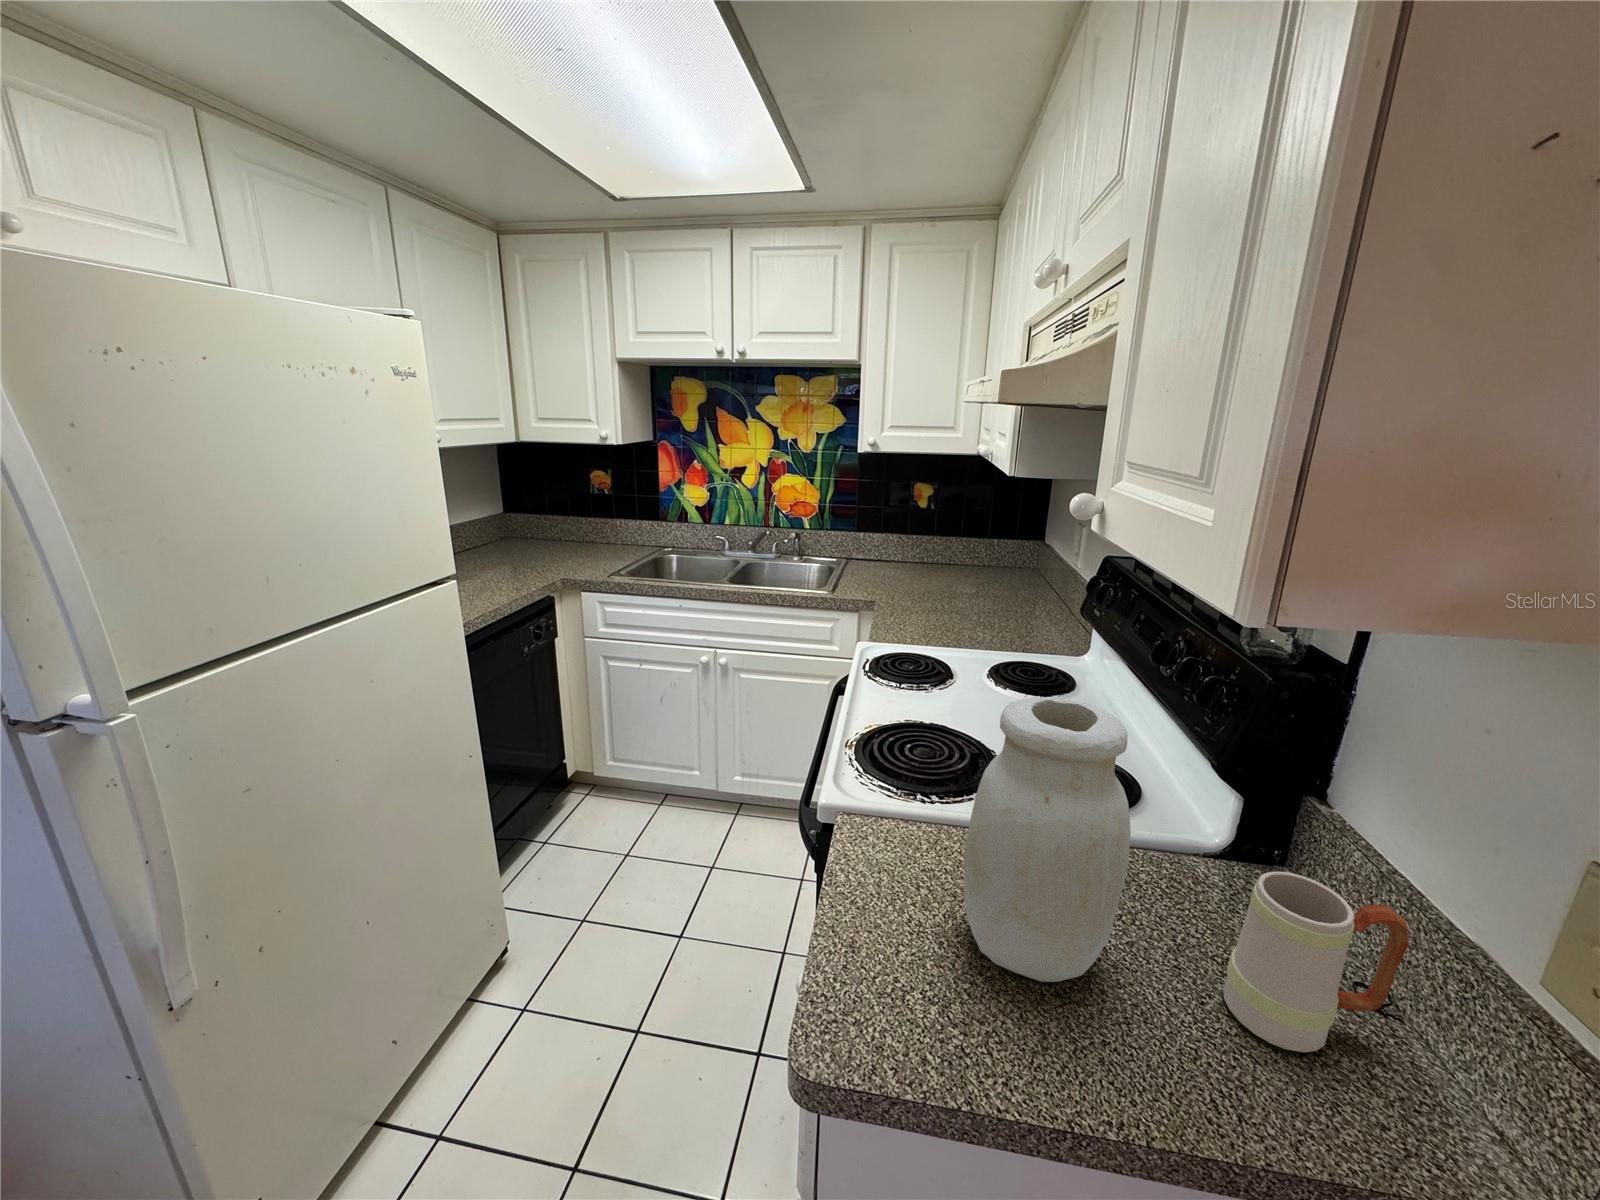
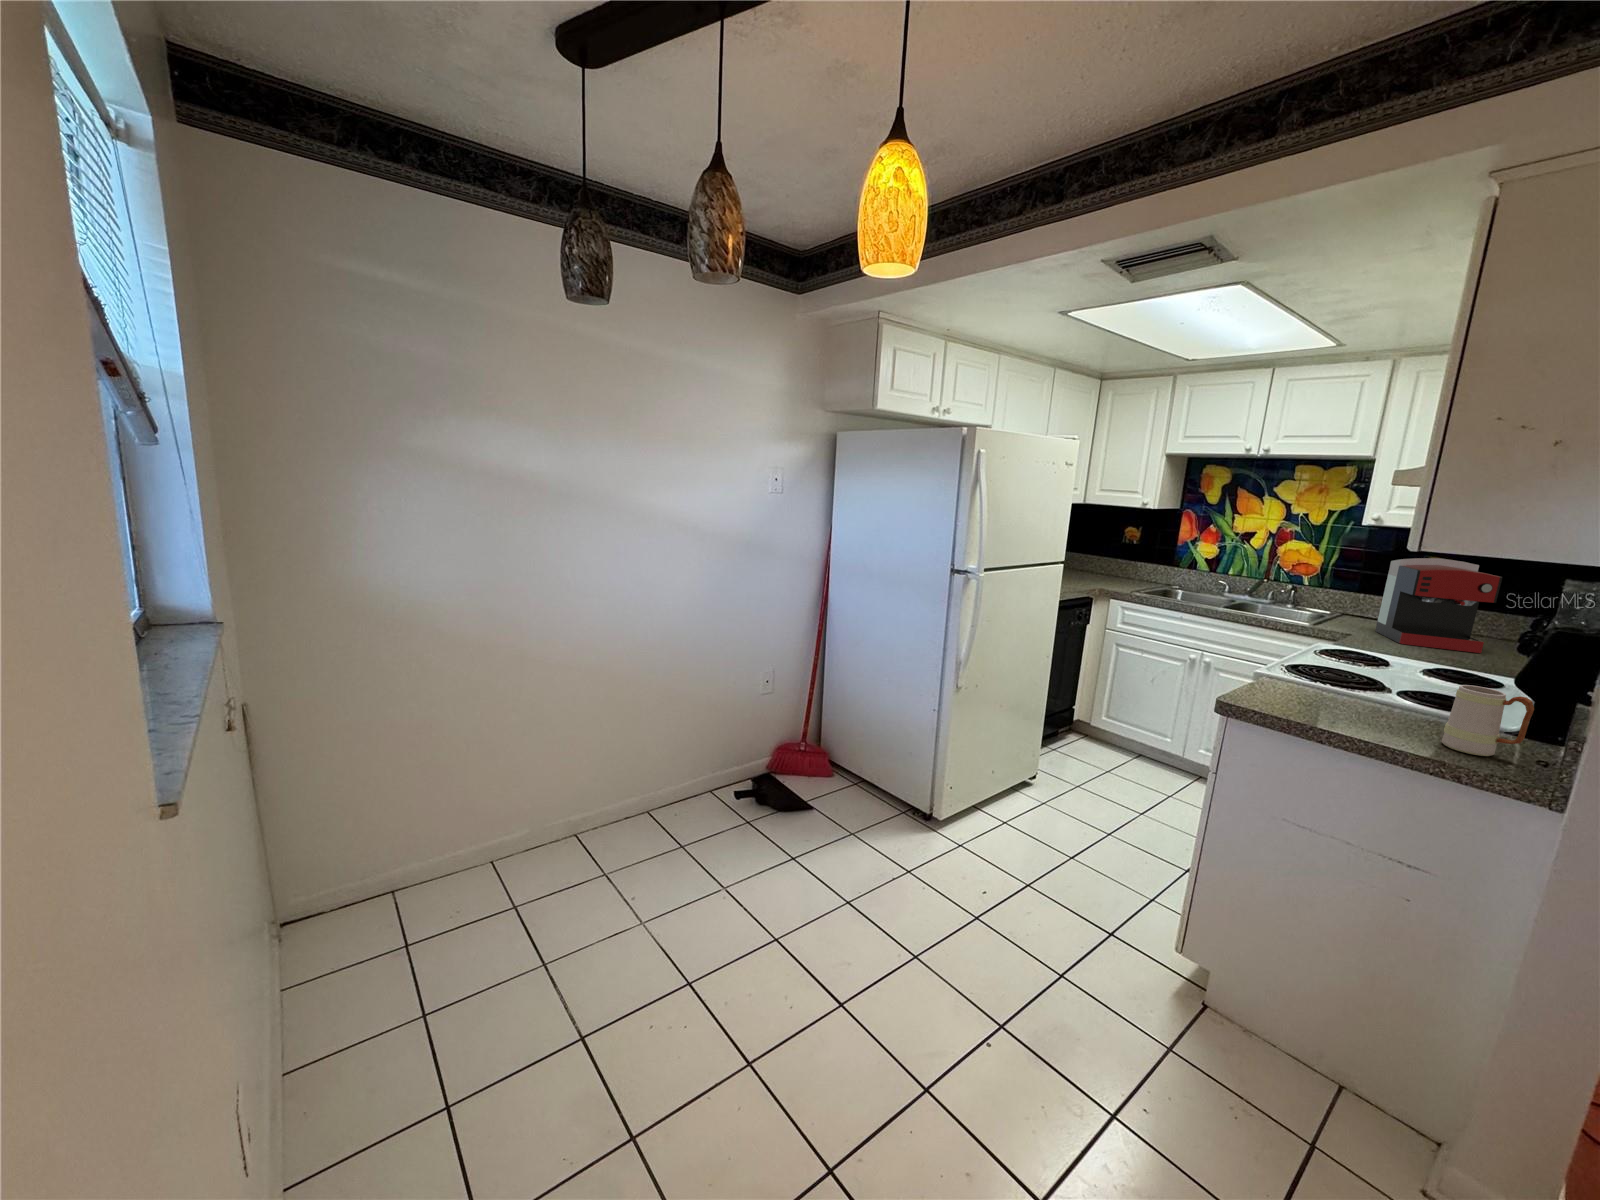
coffee maker: none [891,492,1004,609] -> present [1375,558,1502,653]
jar: present [963,698,1130,982] -> none [1313,602,1400,720]

